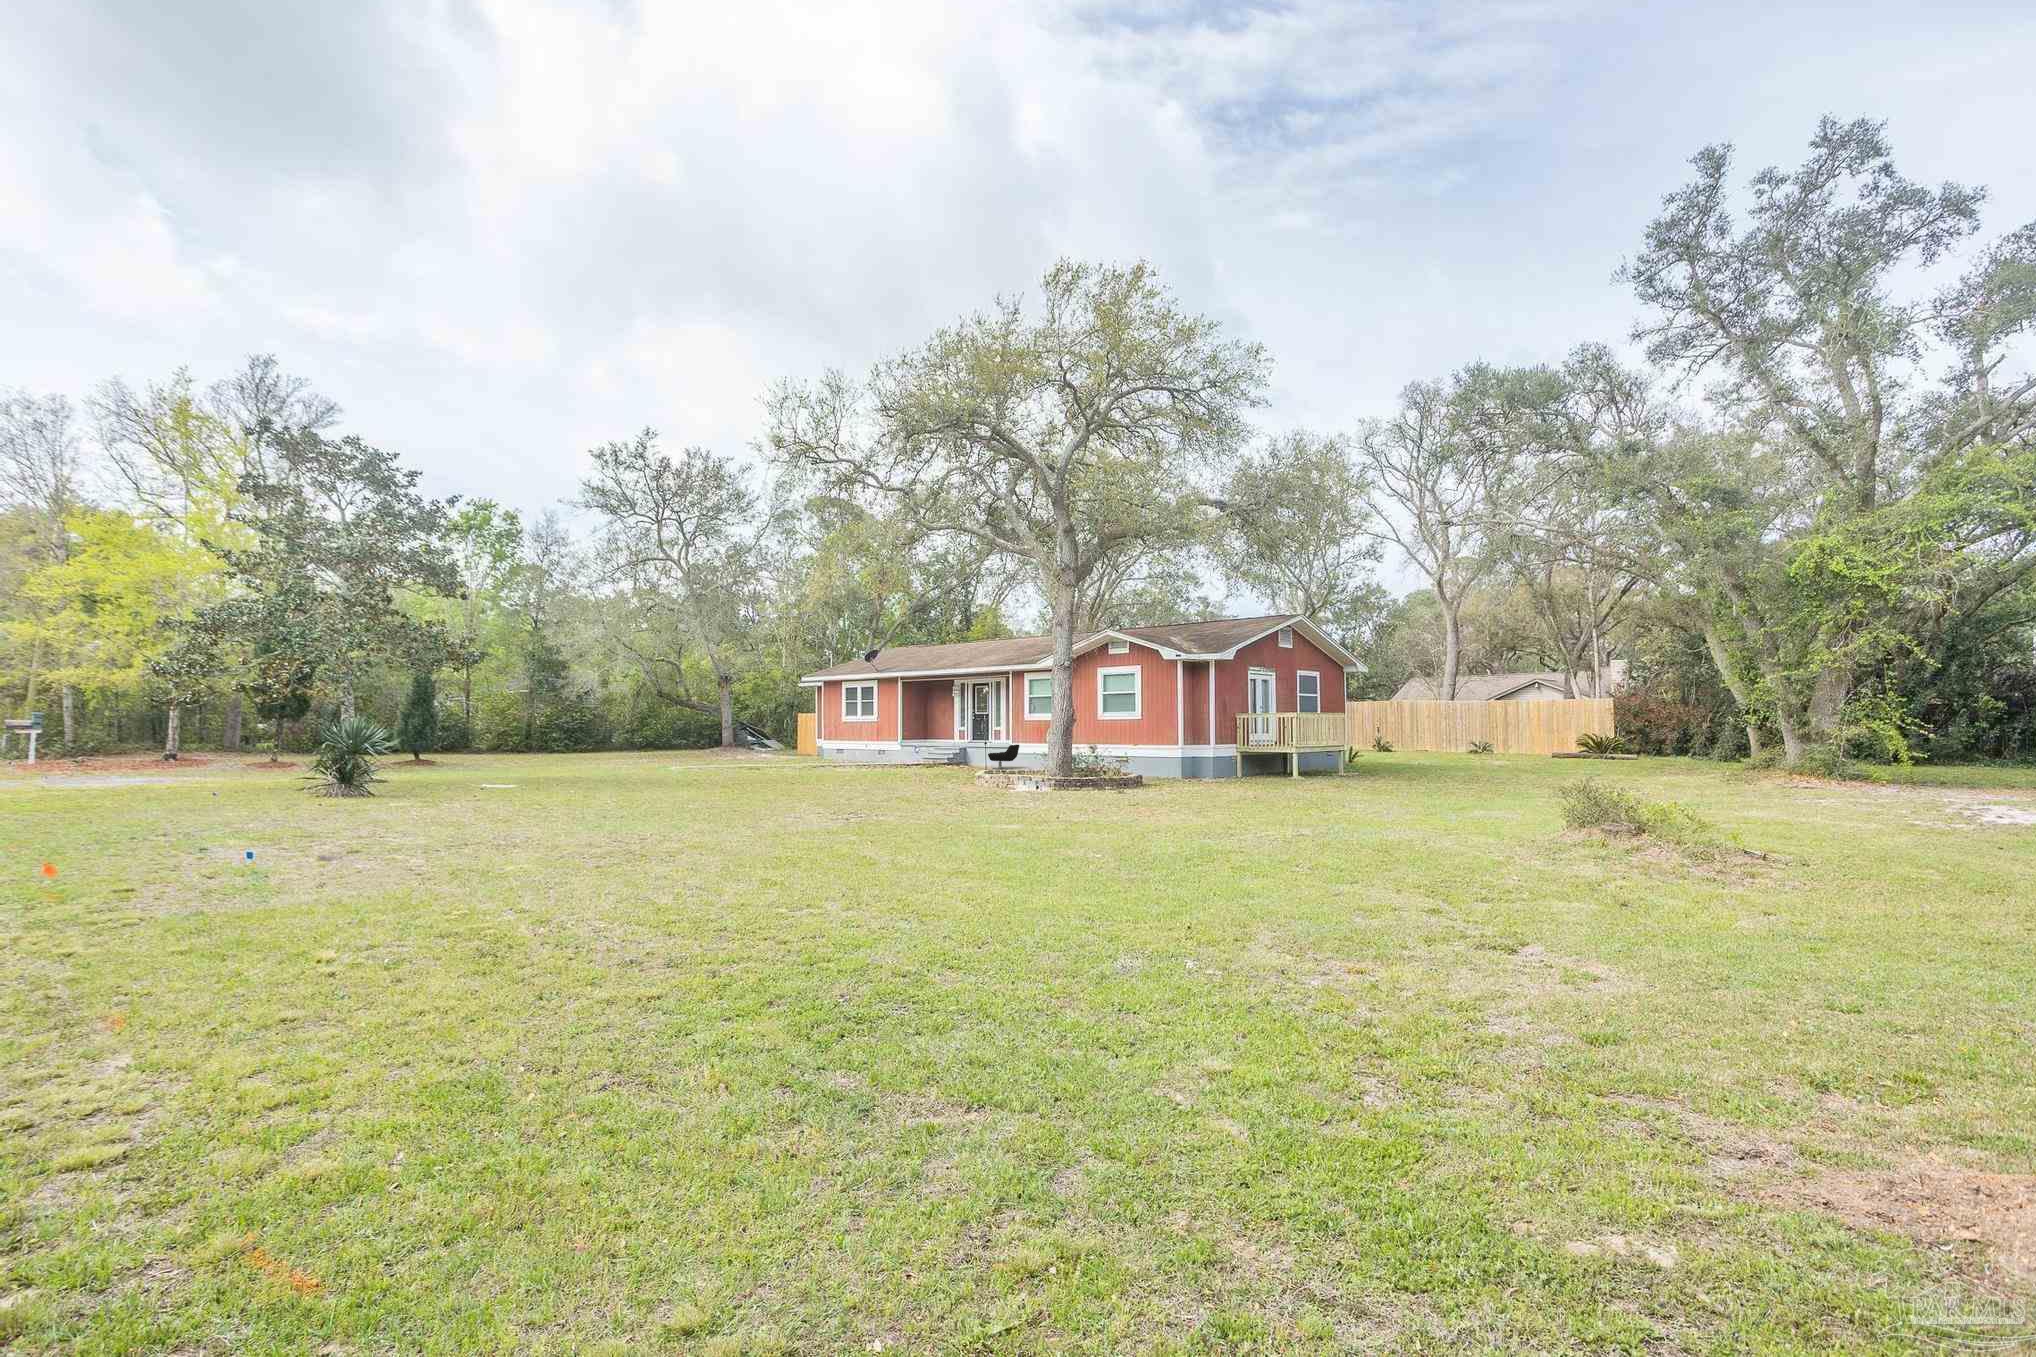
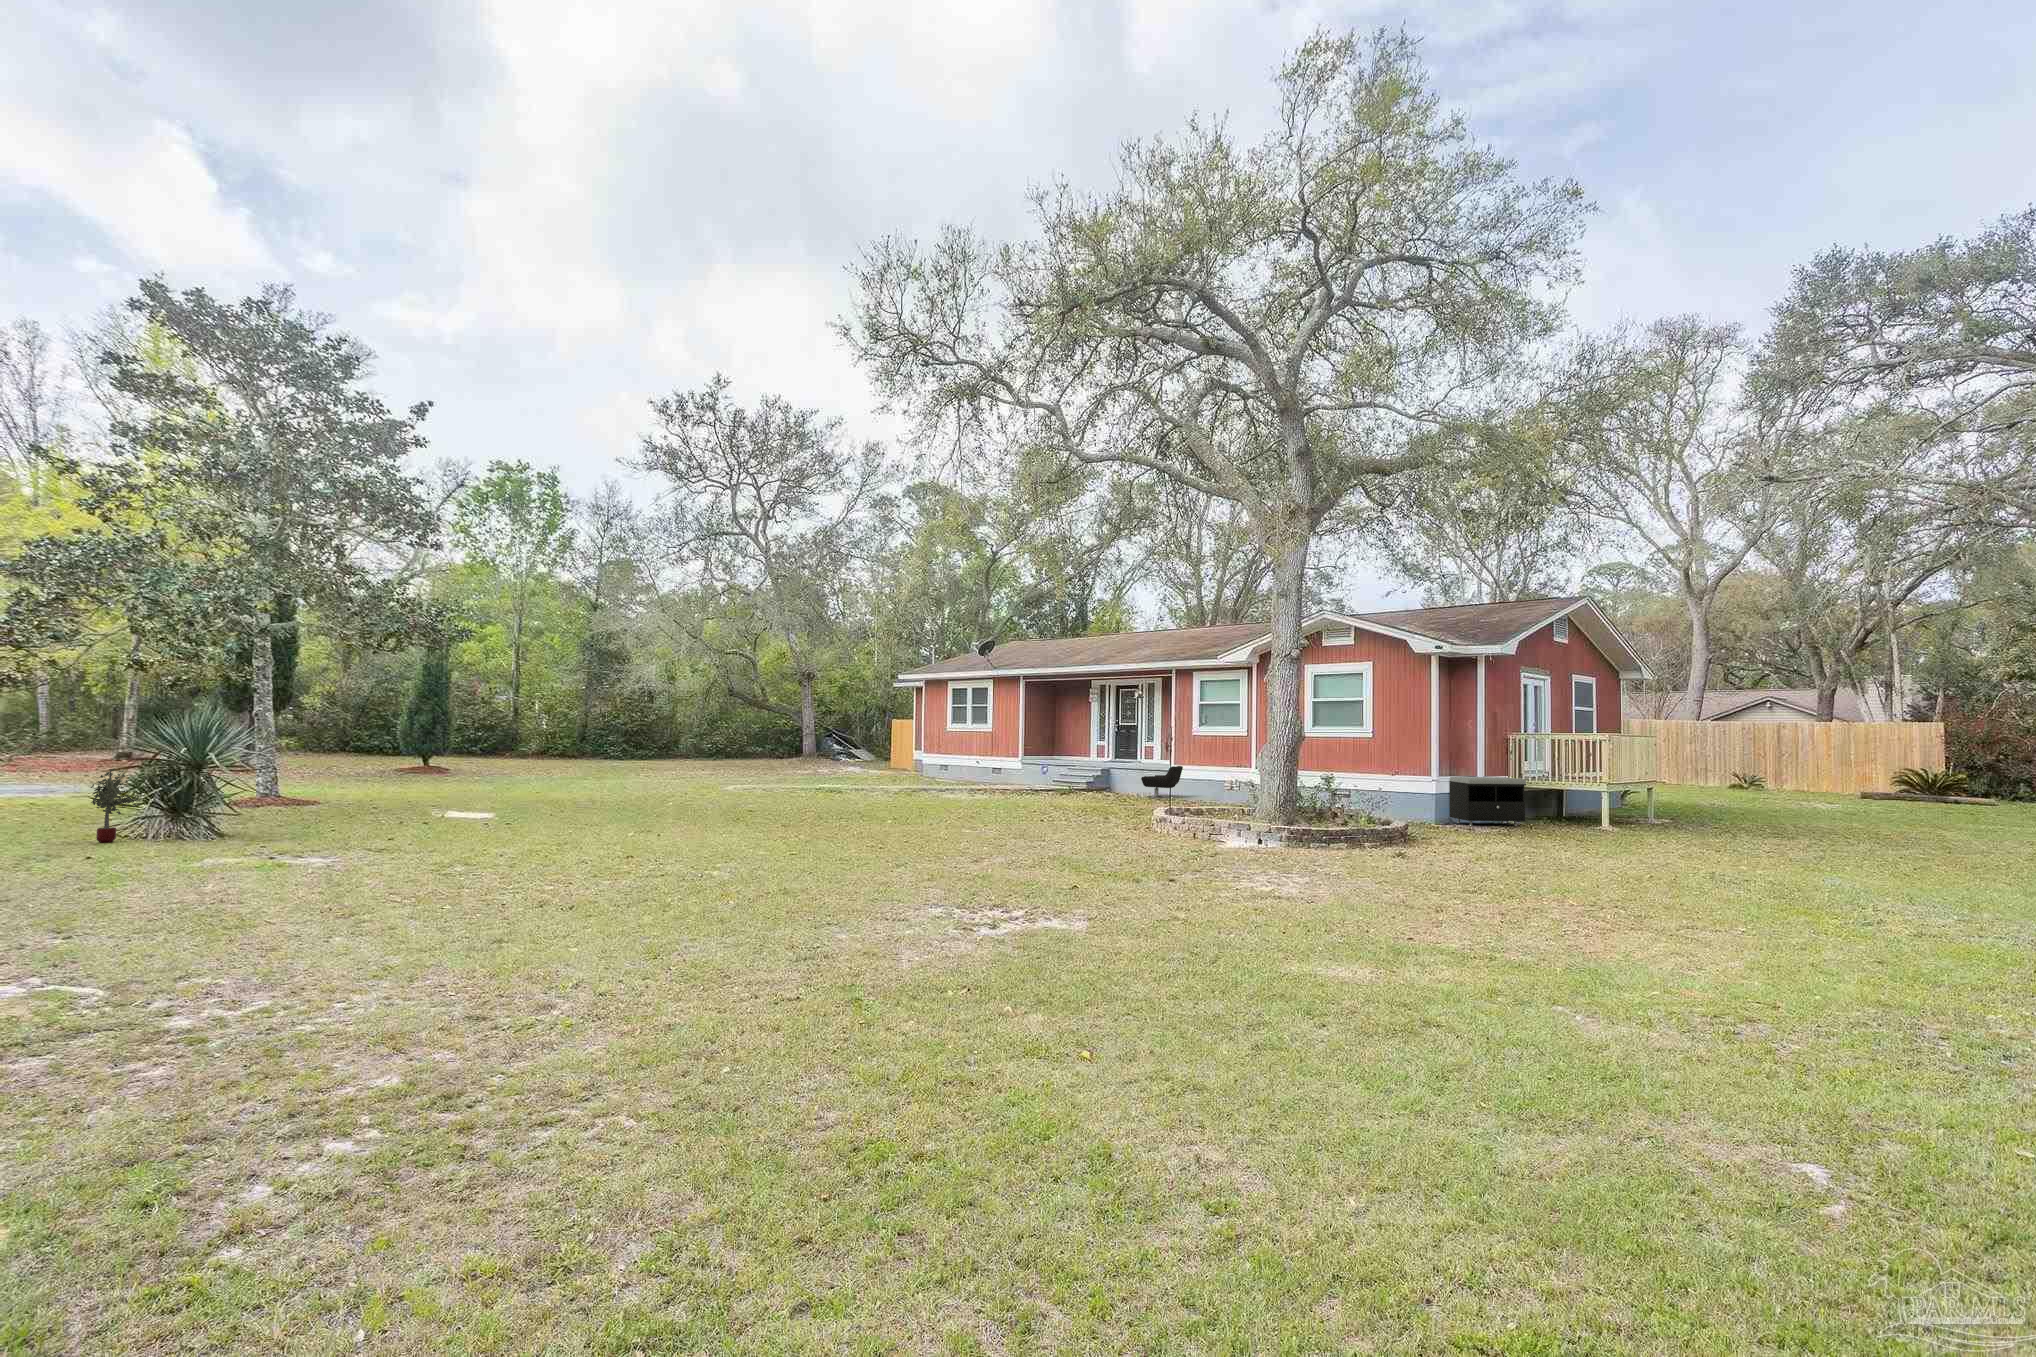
storage bench: none [1192,746,1241,779] -> present [1449,777,1526,826]
potted tree: none [214,762,252,814] -> present [90,769,141,843]

